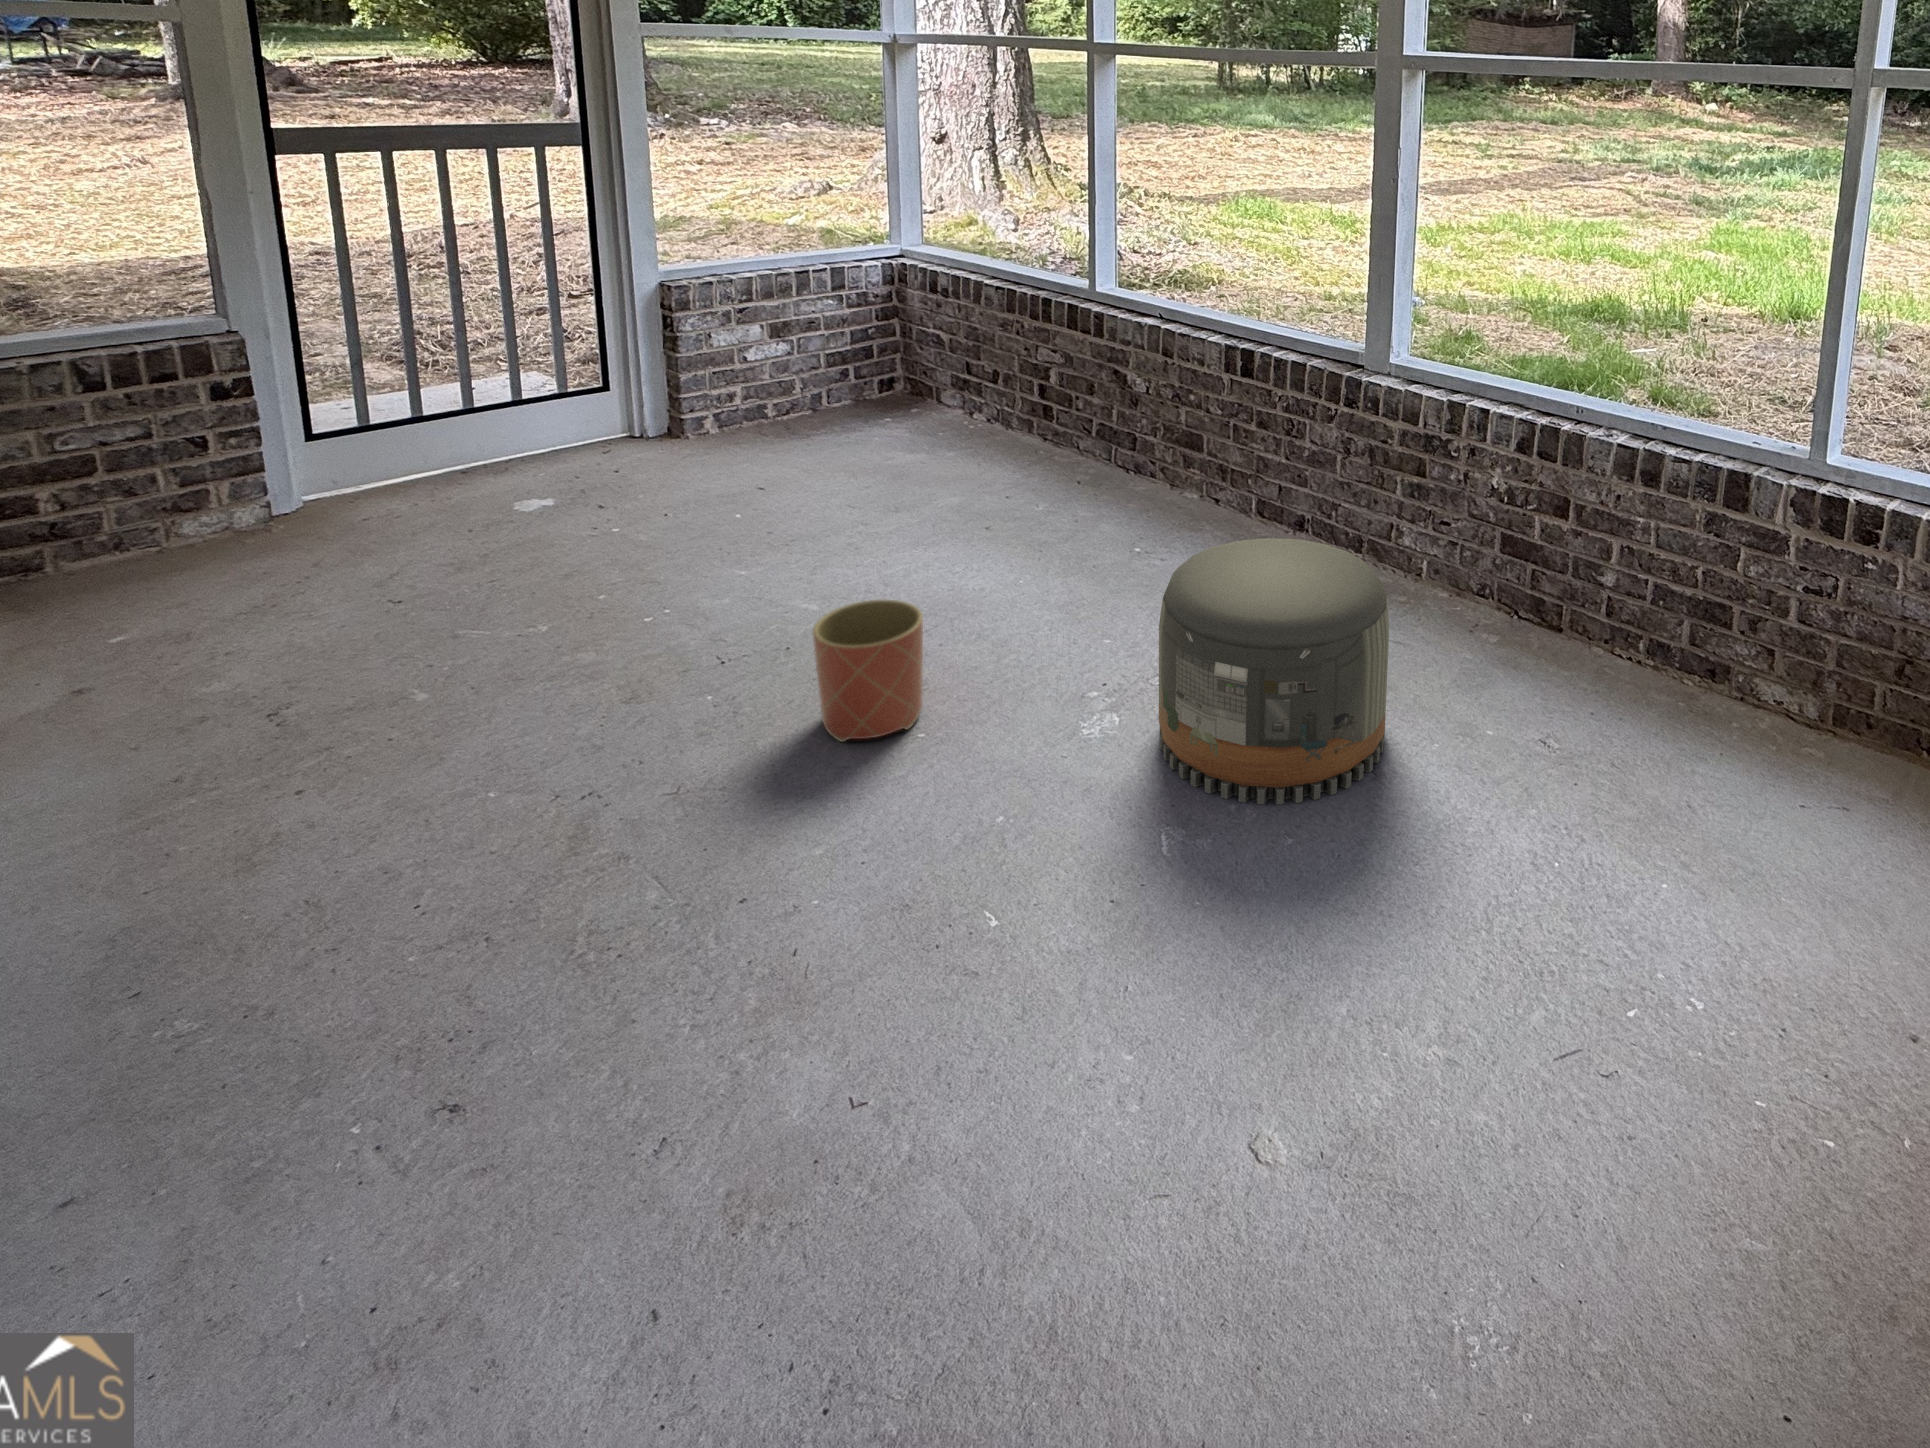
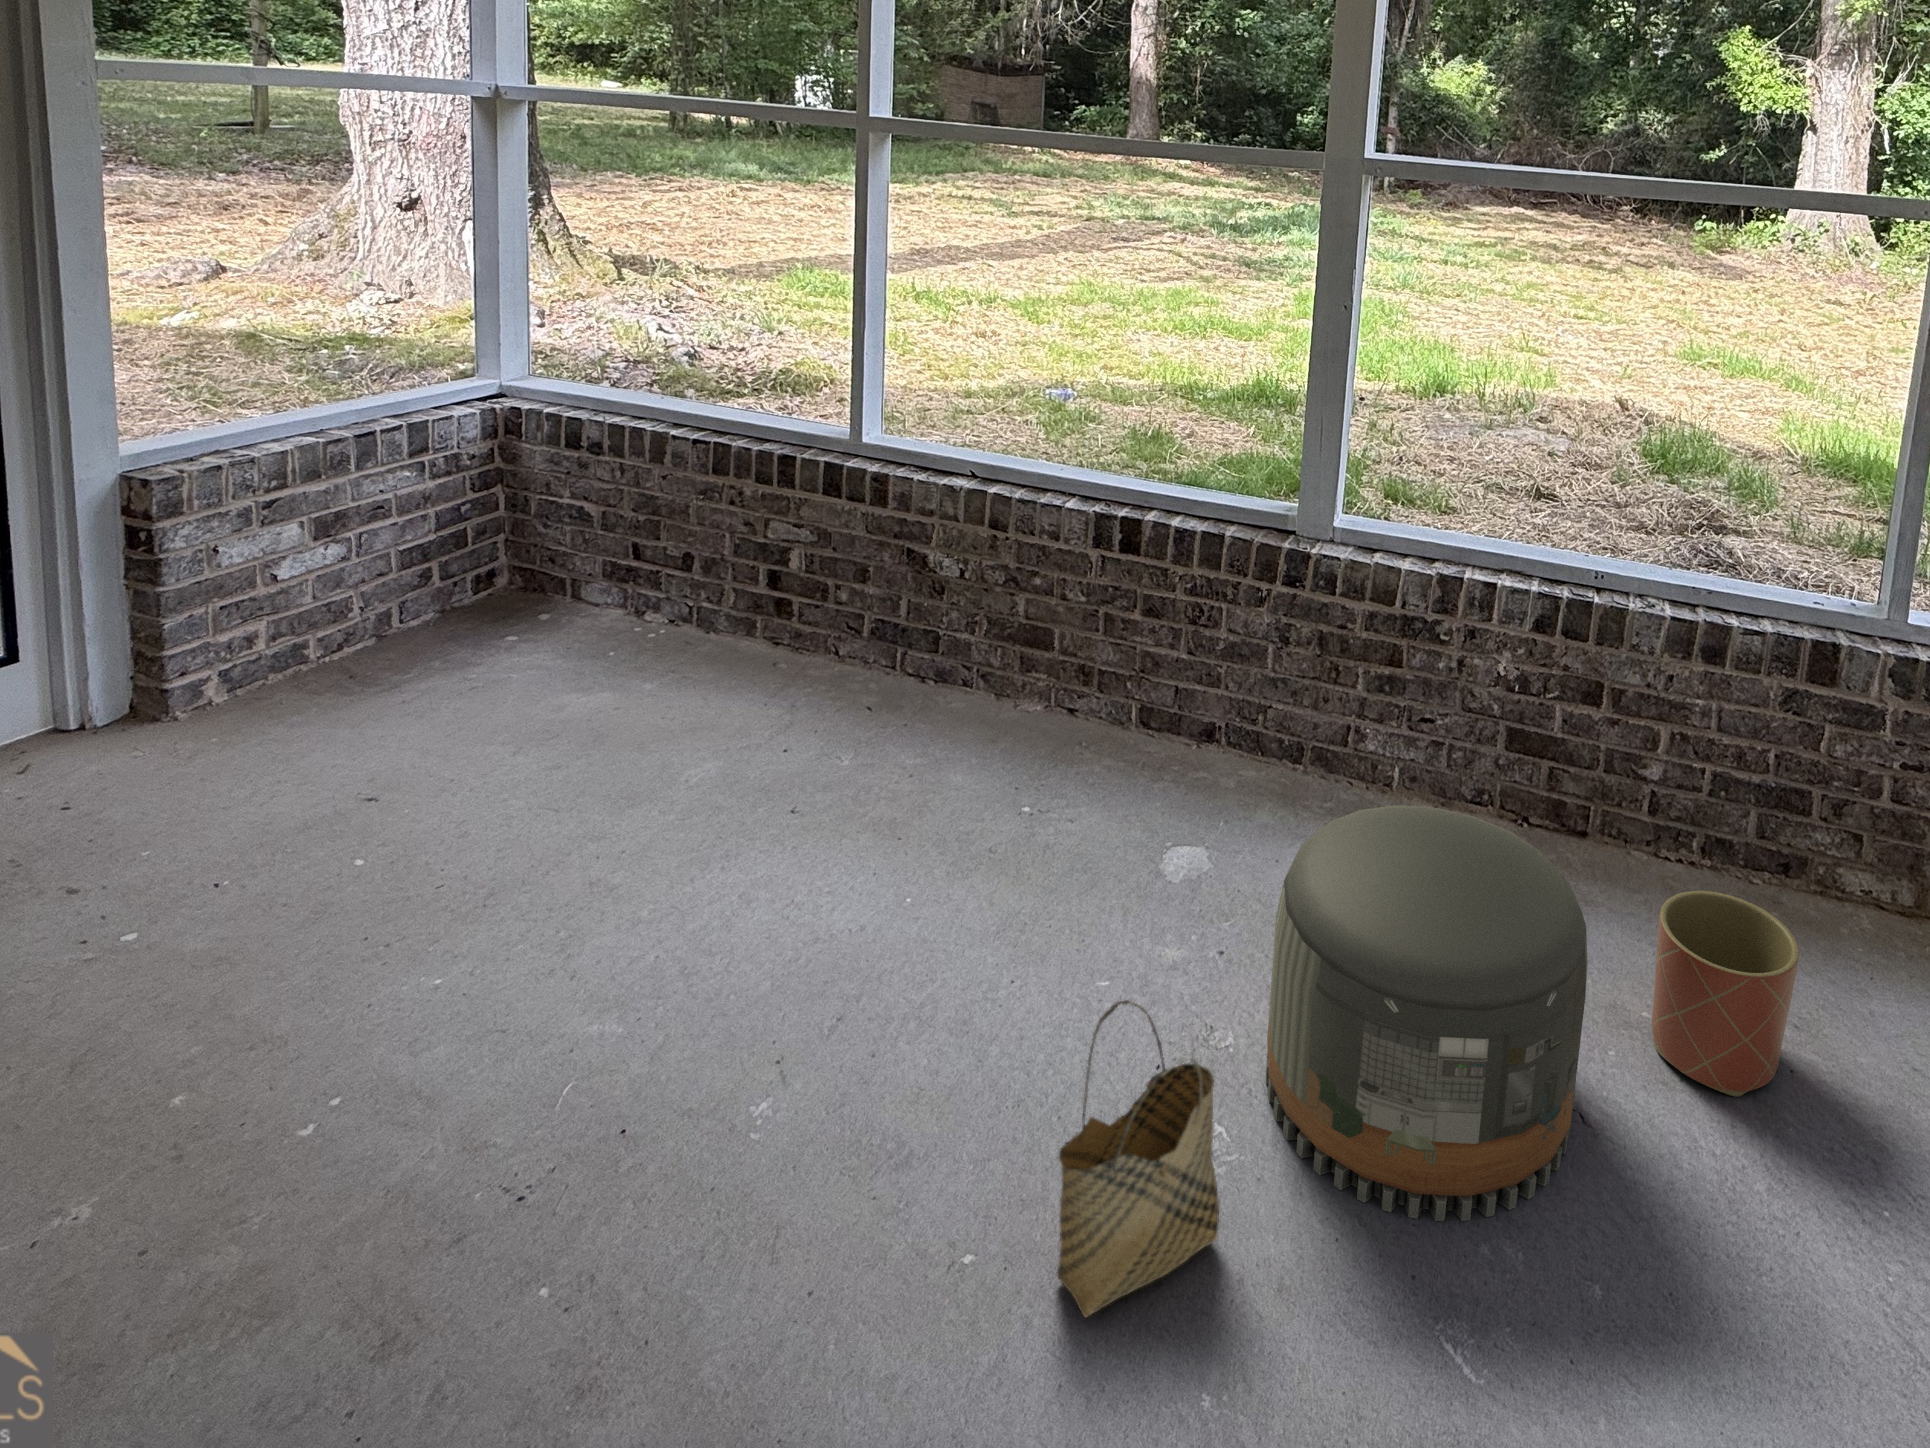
planter: present [813,599,923,742] -> present [1652,891,1799,1097]
woven basket: none [950,601,1077,783] -> present [1057,1000,1219,1317]

